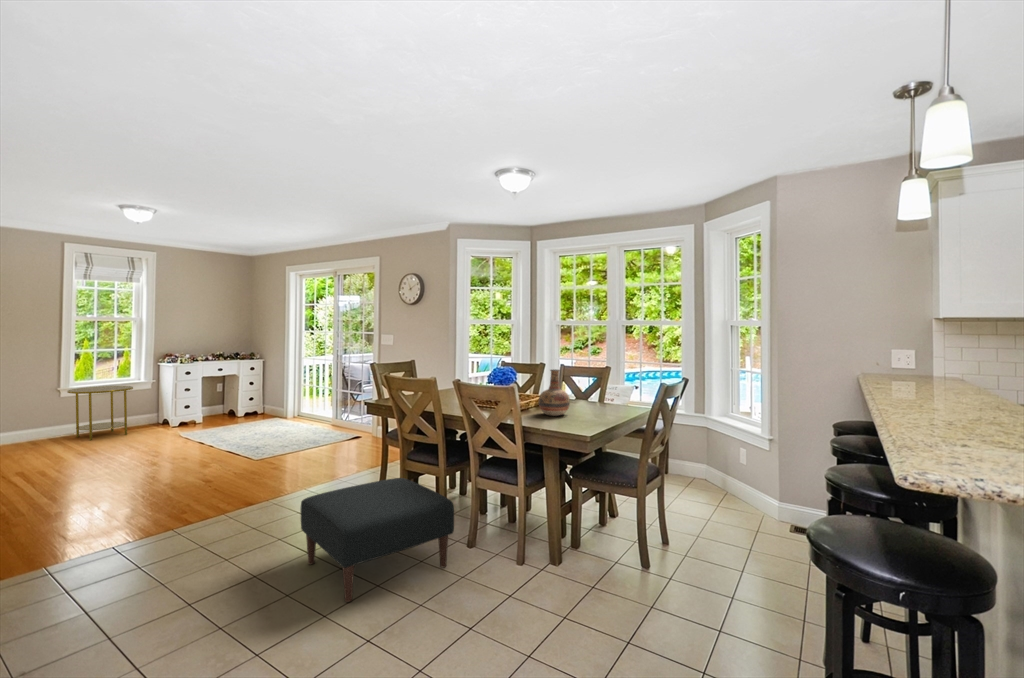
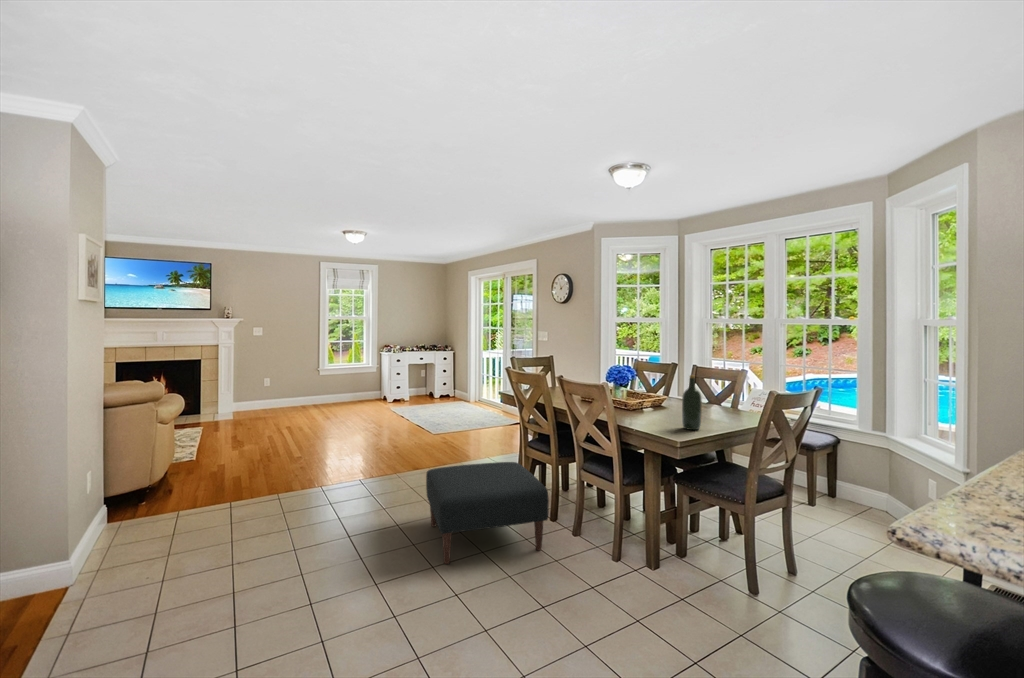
vase: present [539,369,570,416] -> none [650,368,684,417]
wine bottle: none [578,375,596,426] -> present [682,375,702,430]
side table: present [67,386,133,441] -> none [320,368,361,408]

